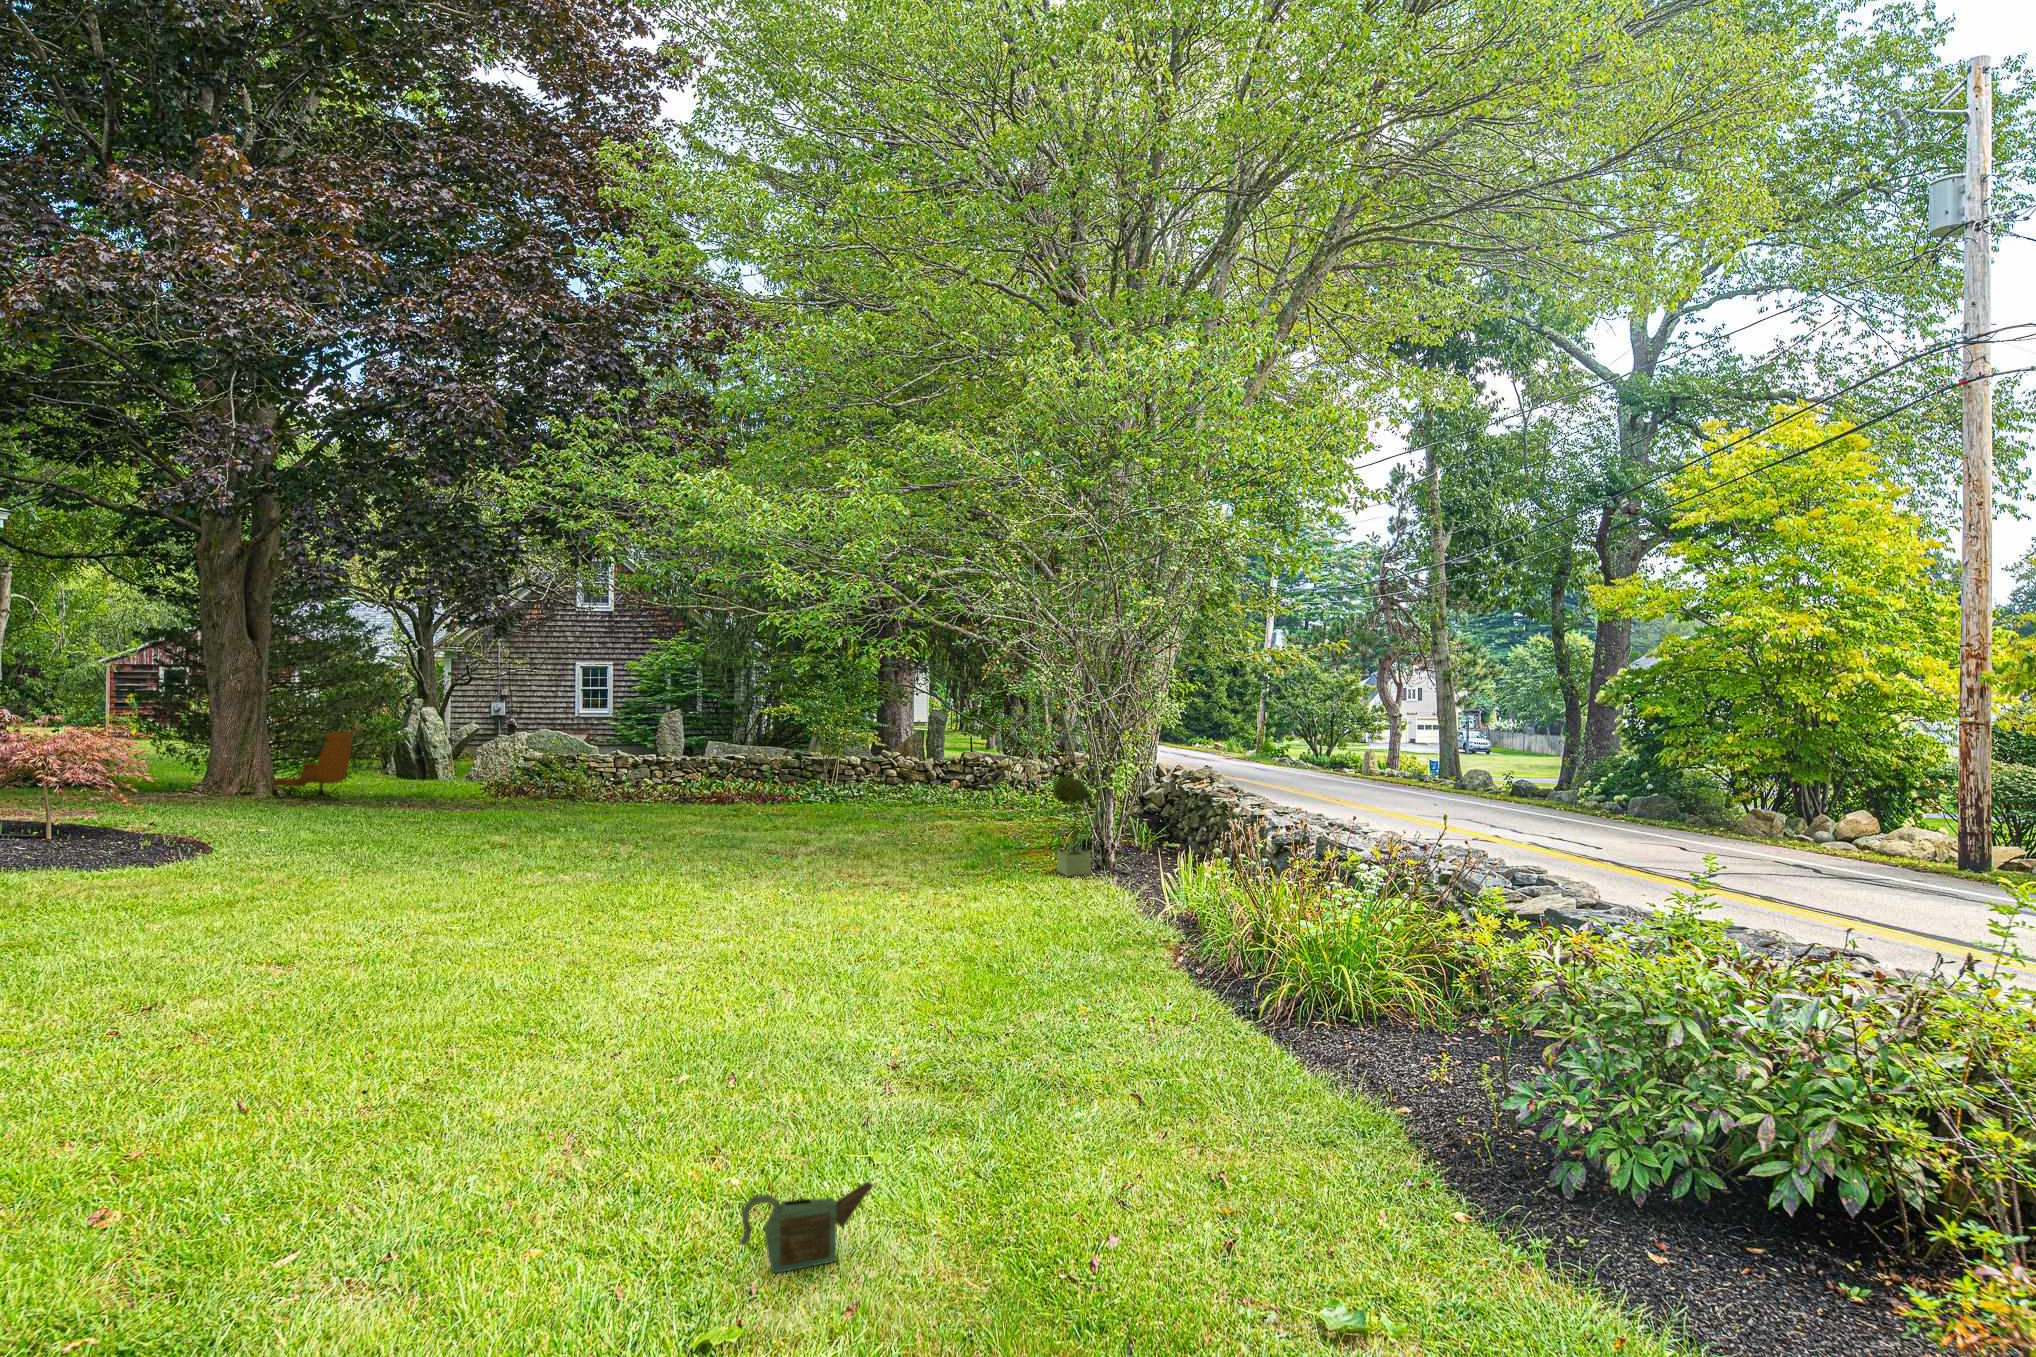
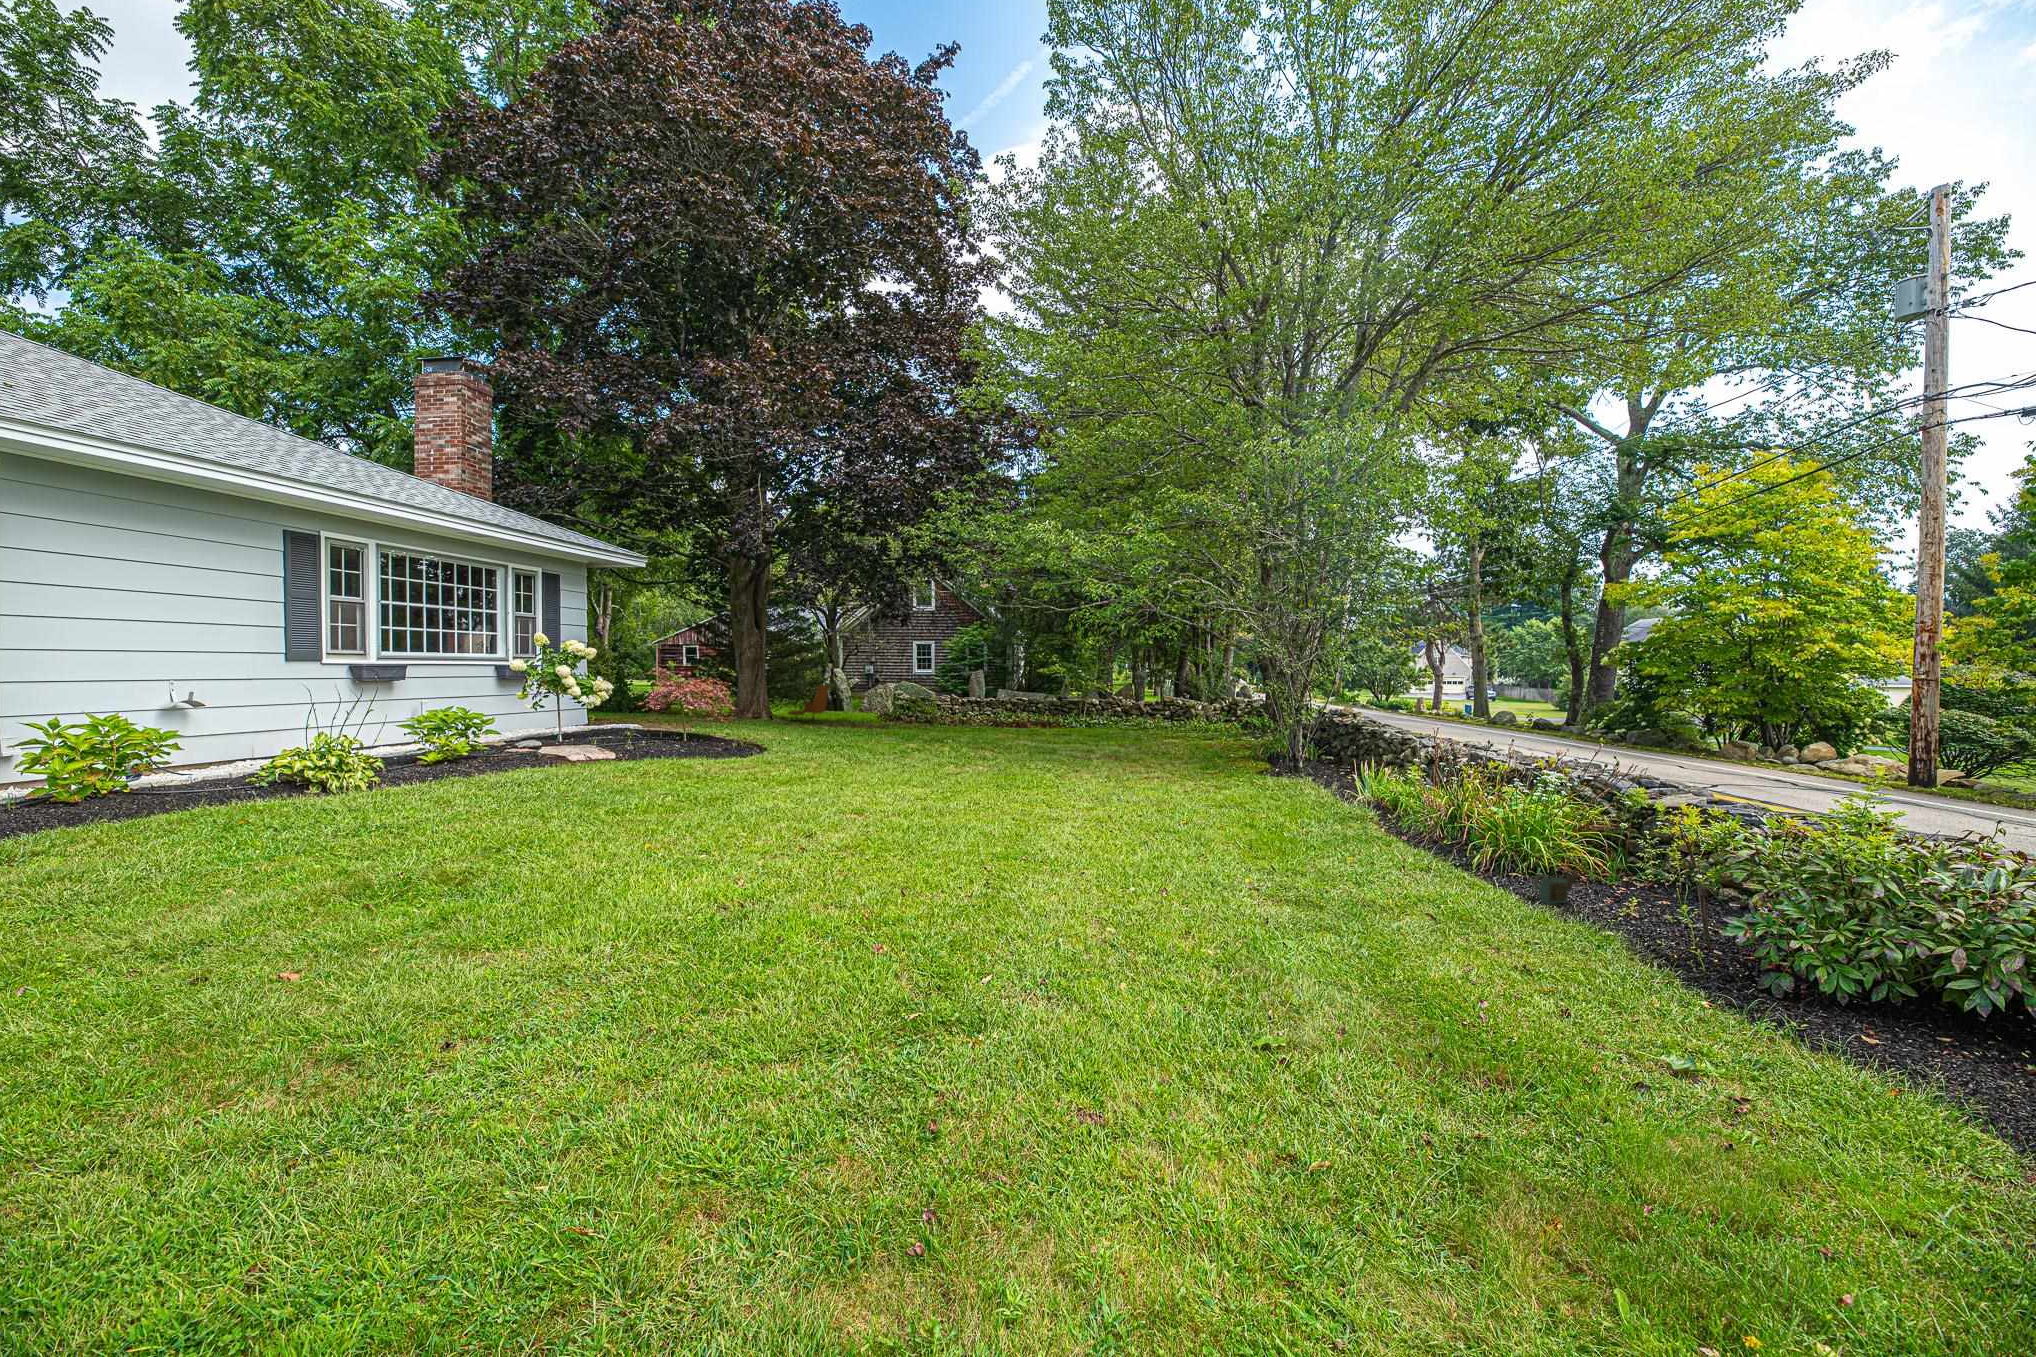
potted tree: present [1053,776,1091,876] -> none [1272,711,1297,770]
watering can: present [740,1182,873,1273] -> present [1533,873,1577,904]

